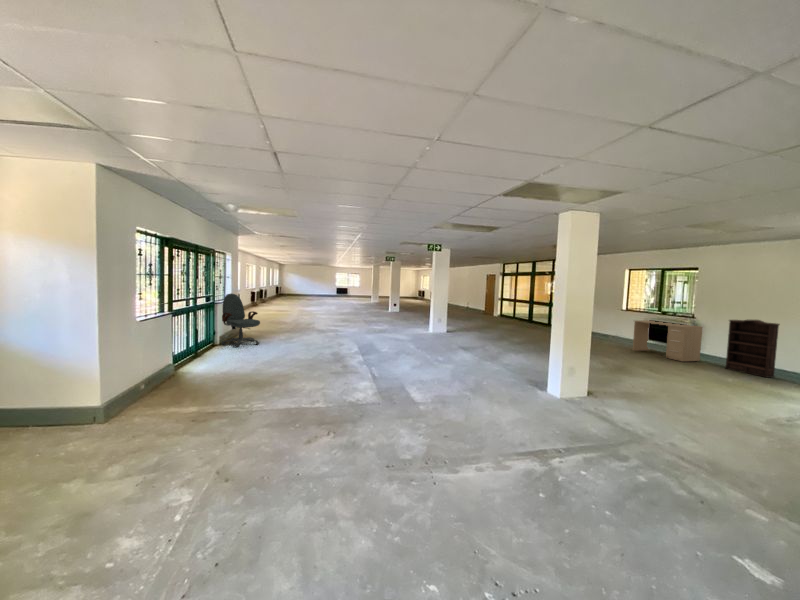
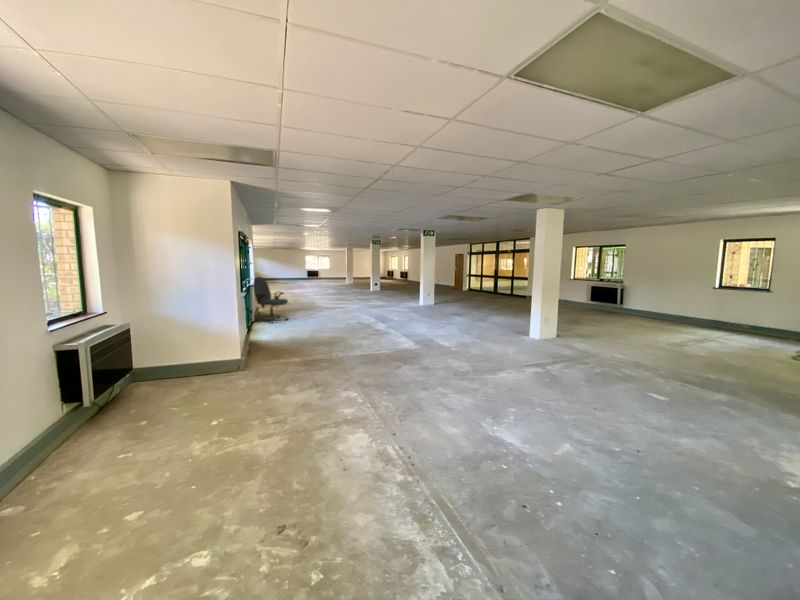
desk: present [633,320,703,362] -> none [580,286,628,315]
bookshelf: present [725,320,780,377] -> none [643,281,678,321]

